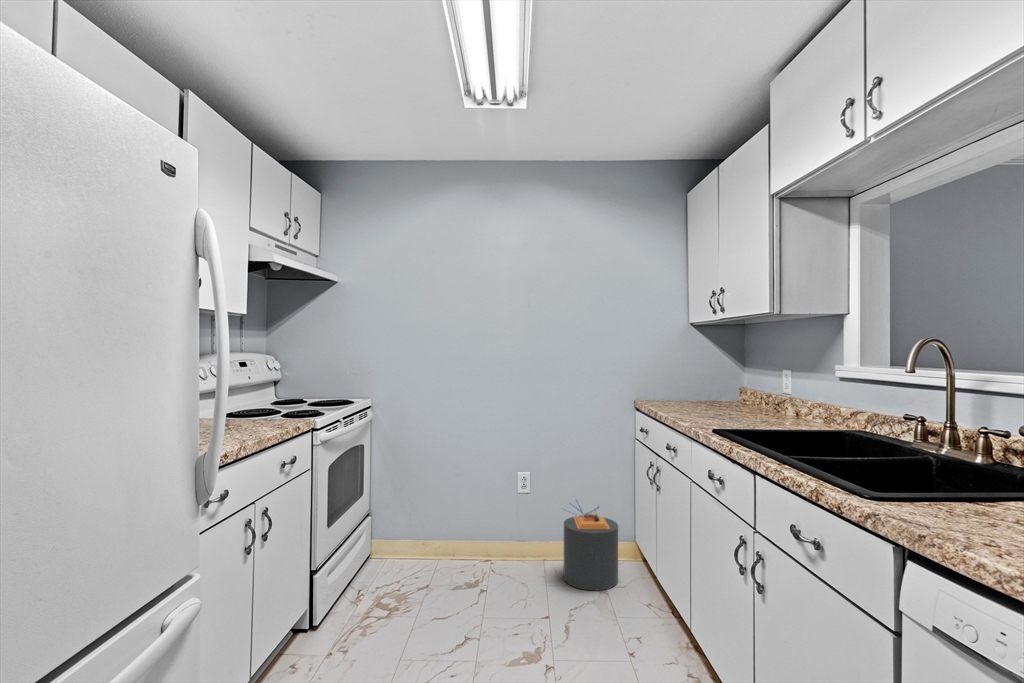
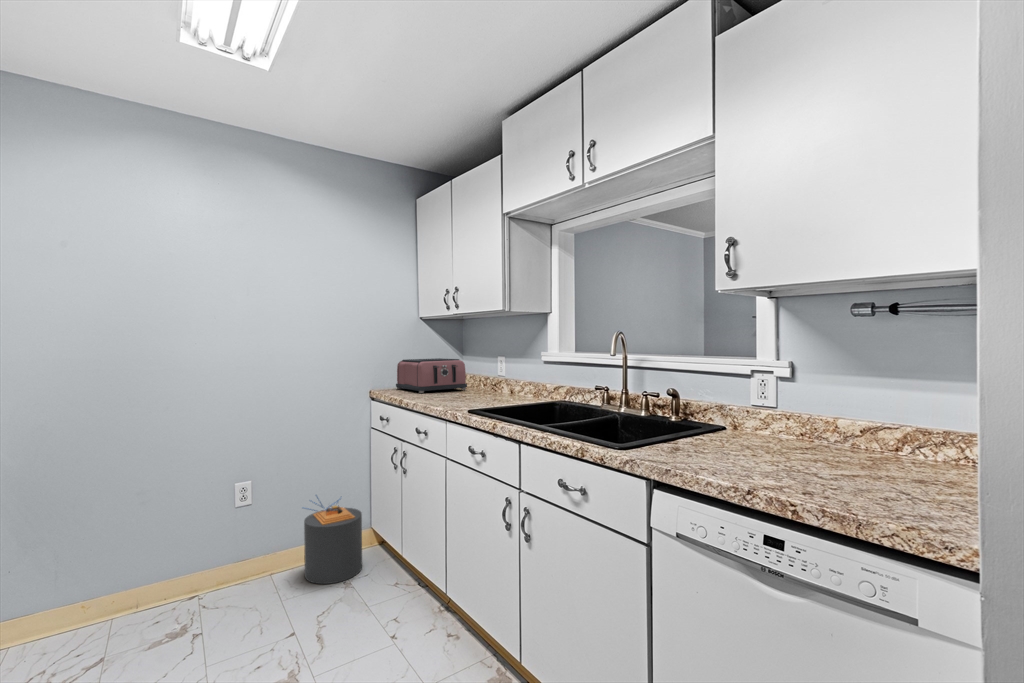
toaster: none [662,370,743,407] -> present [396,358,467,393]

